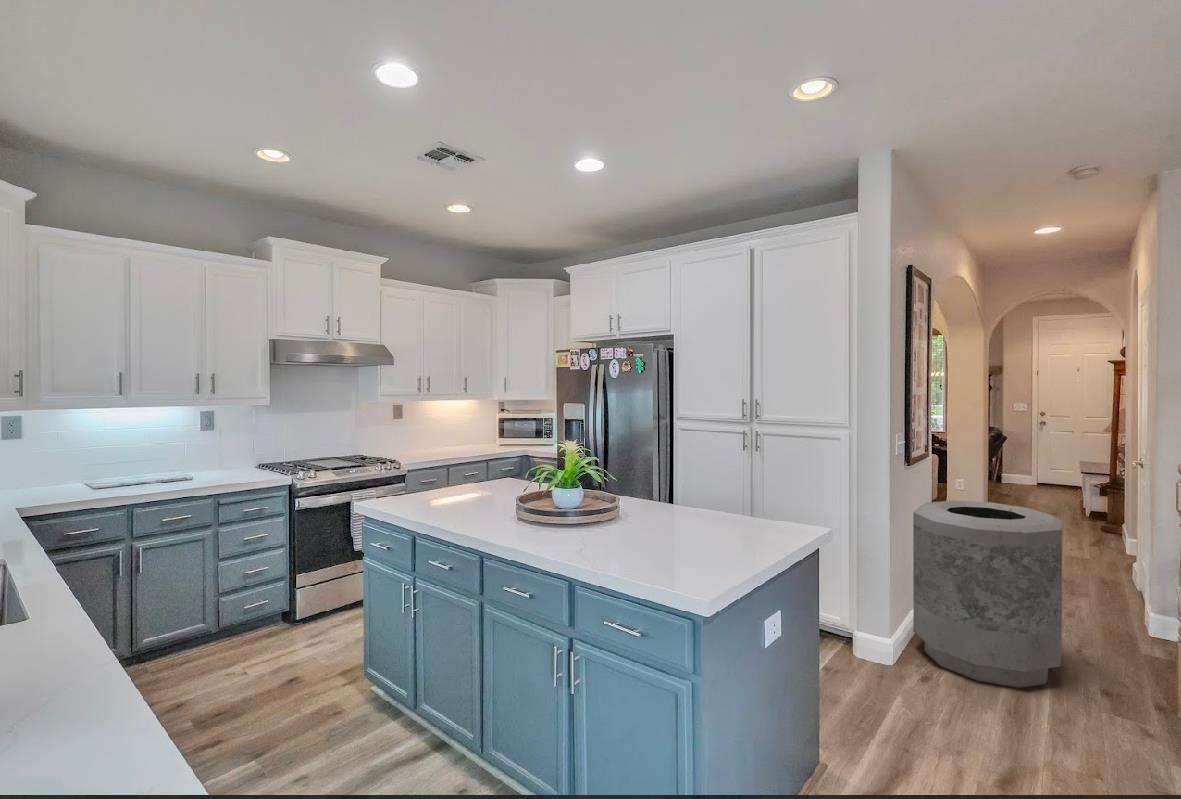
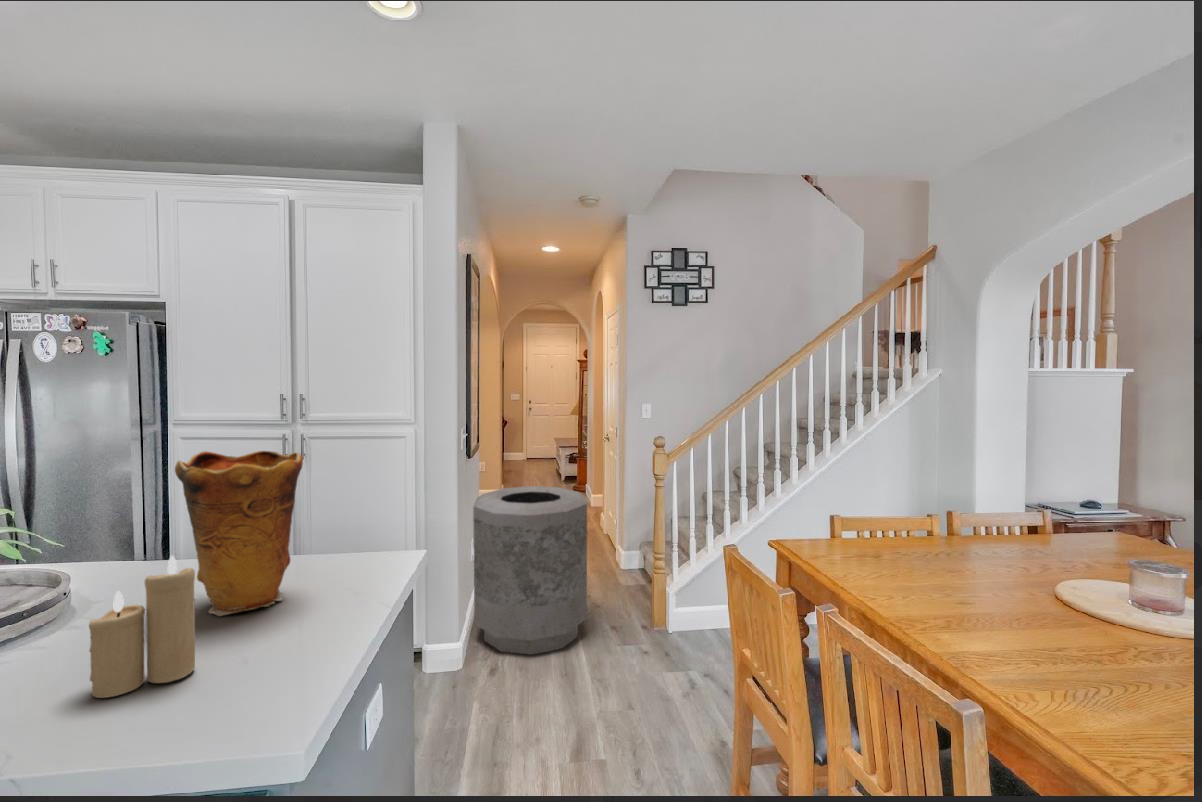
vase: none [663,431,734,534] -> present [175,451,303,616]
candle: none [621,485,667,555] -> present [89,556,195,698]

